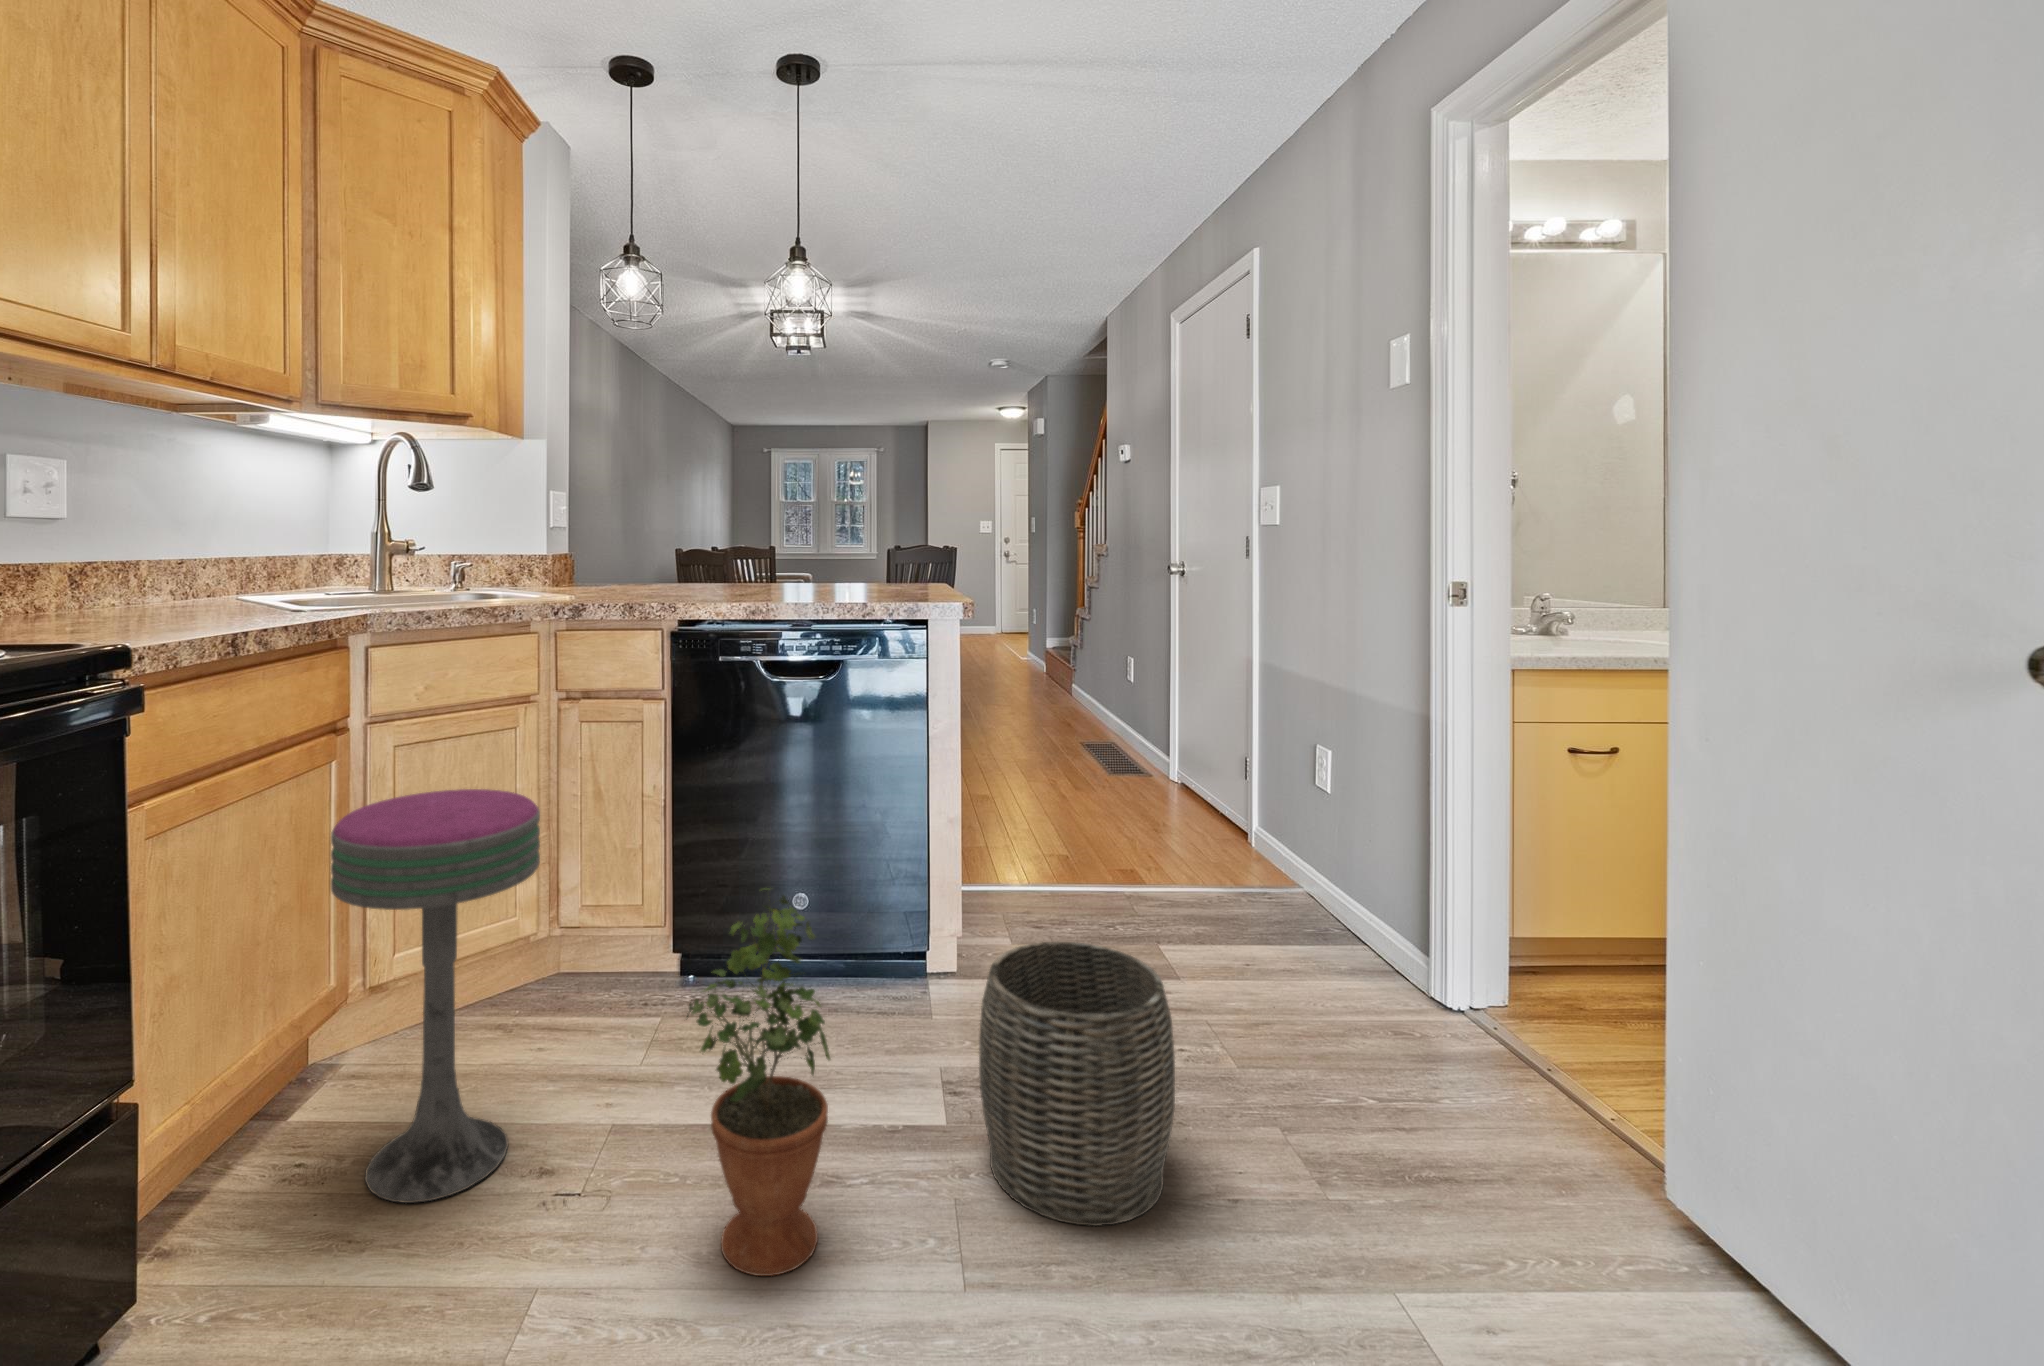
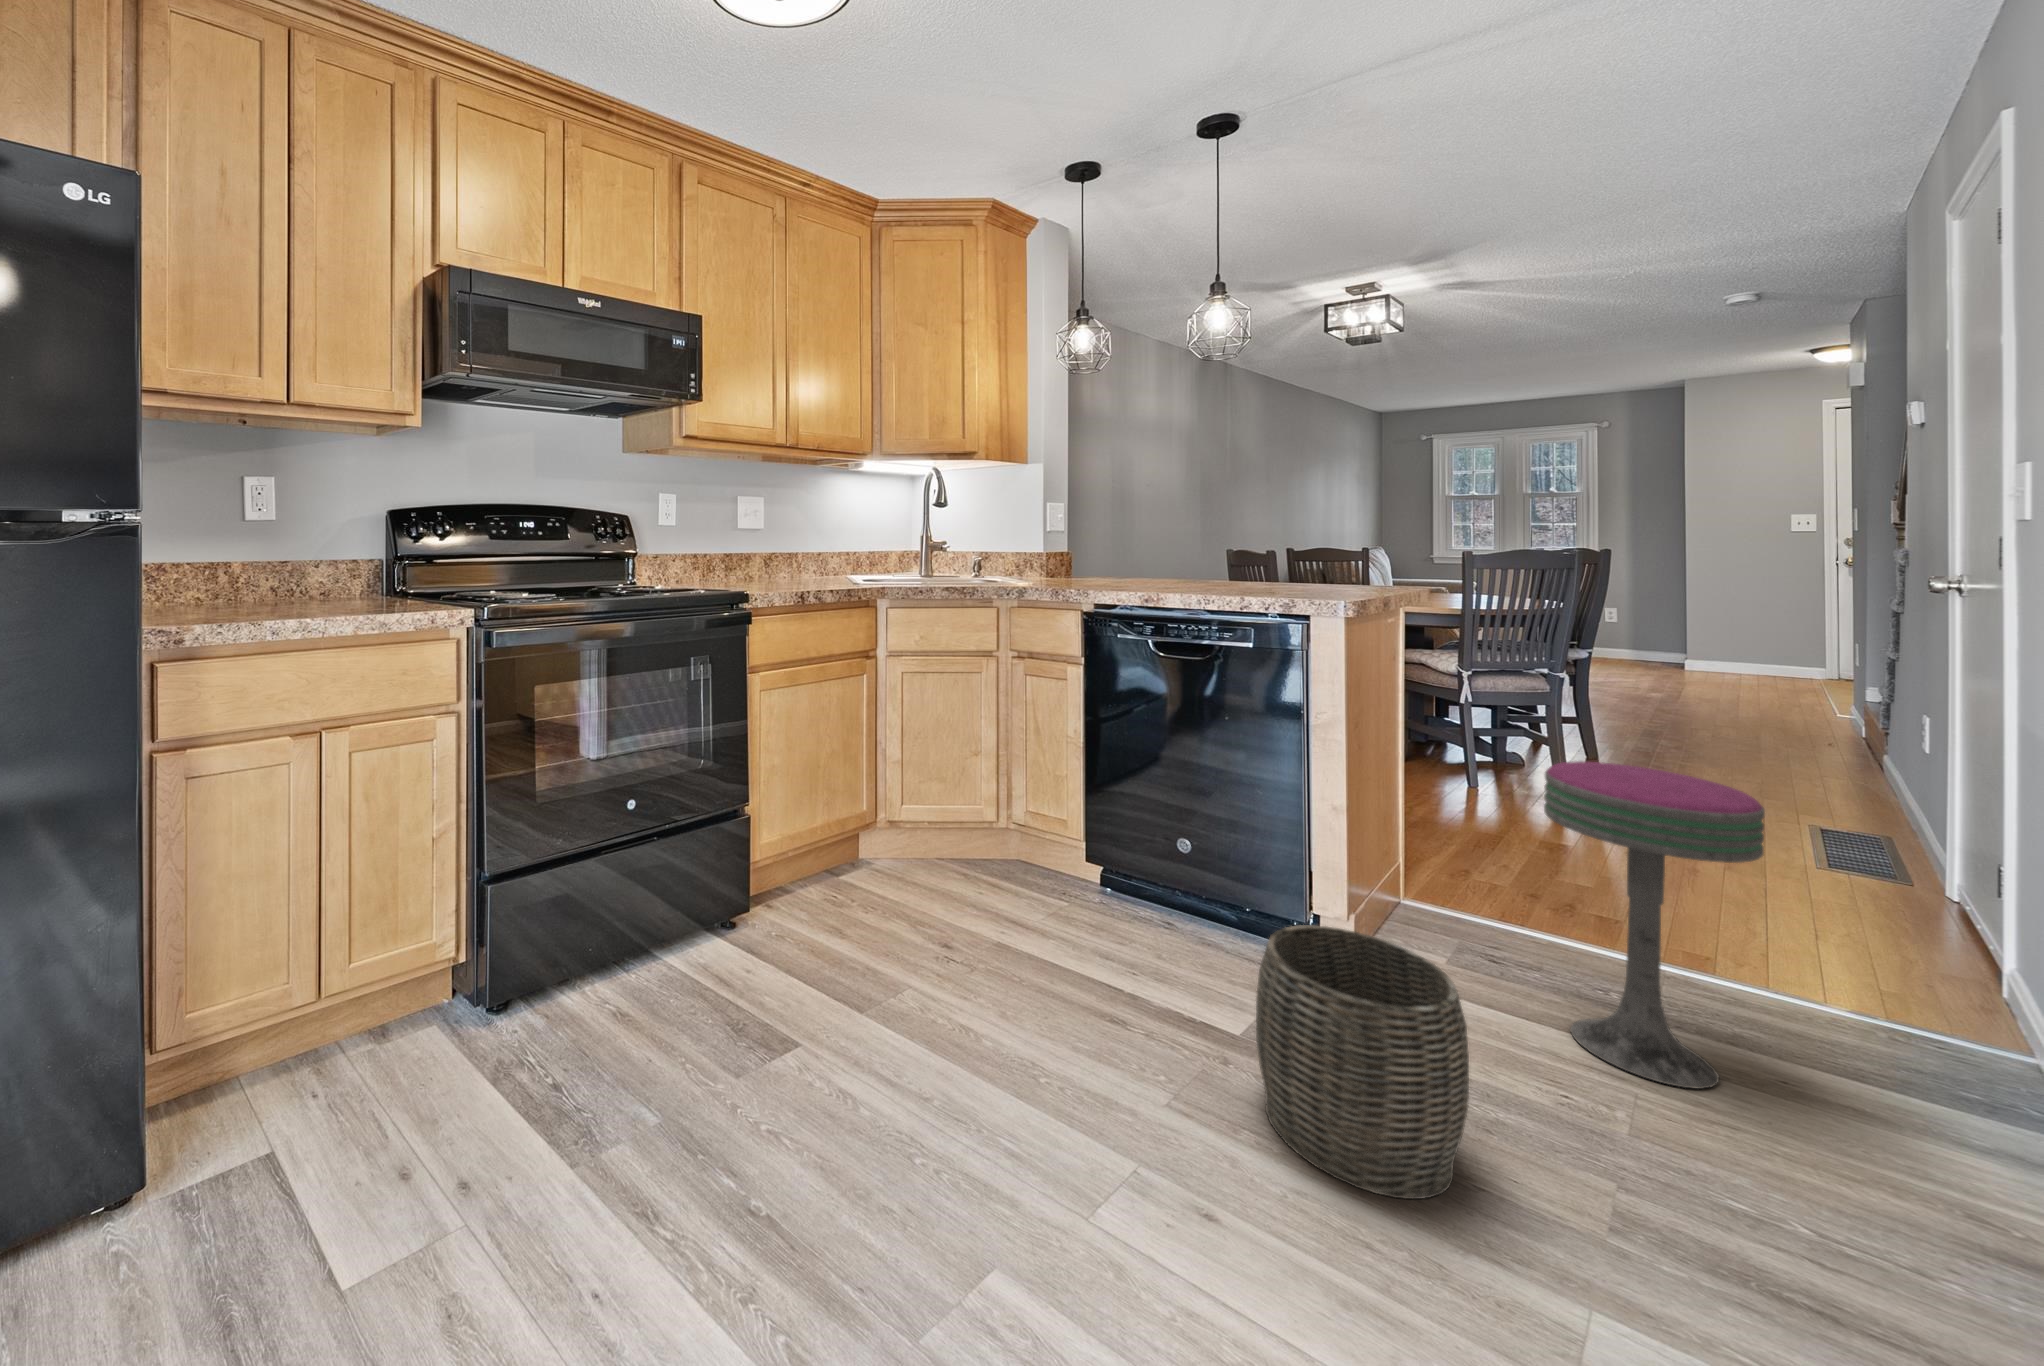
bar stool: present [331,789,540,1203] -> present [1544,761,1765,1089]
potted plant: present [687,888,830,1276] -> none [998,807,1107,1074]

